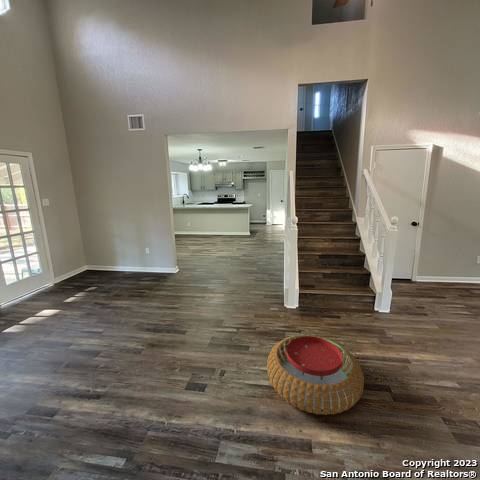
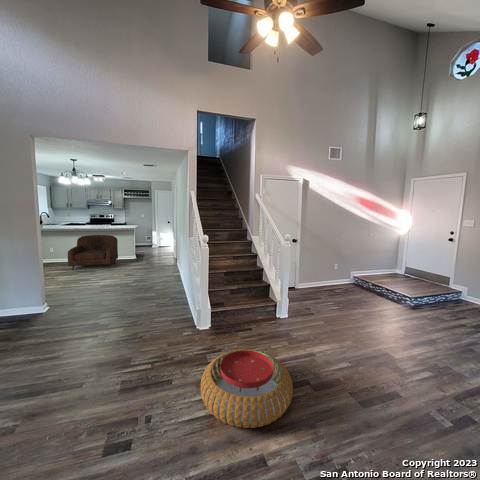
armchair: none [195,213,233,243] -> present [68,235,118,270]

